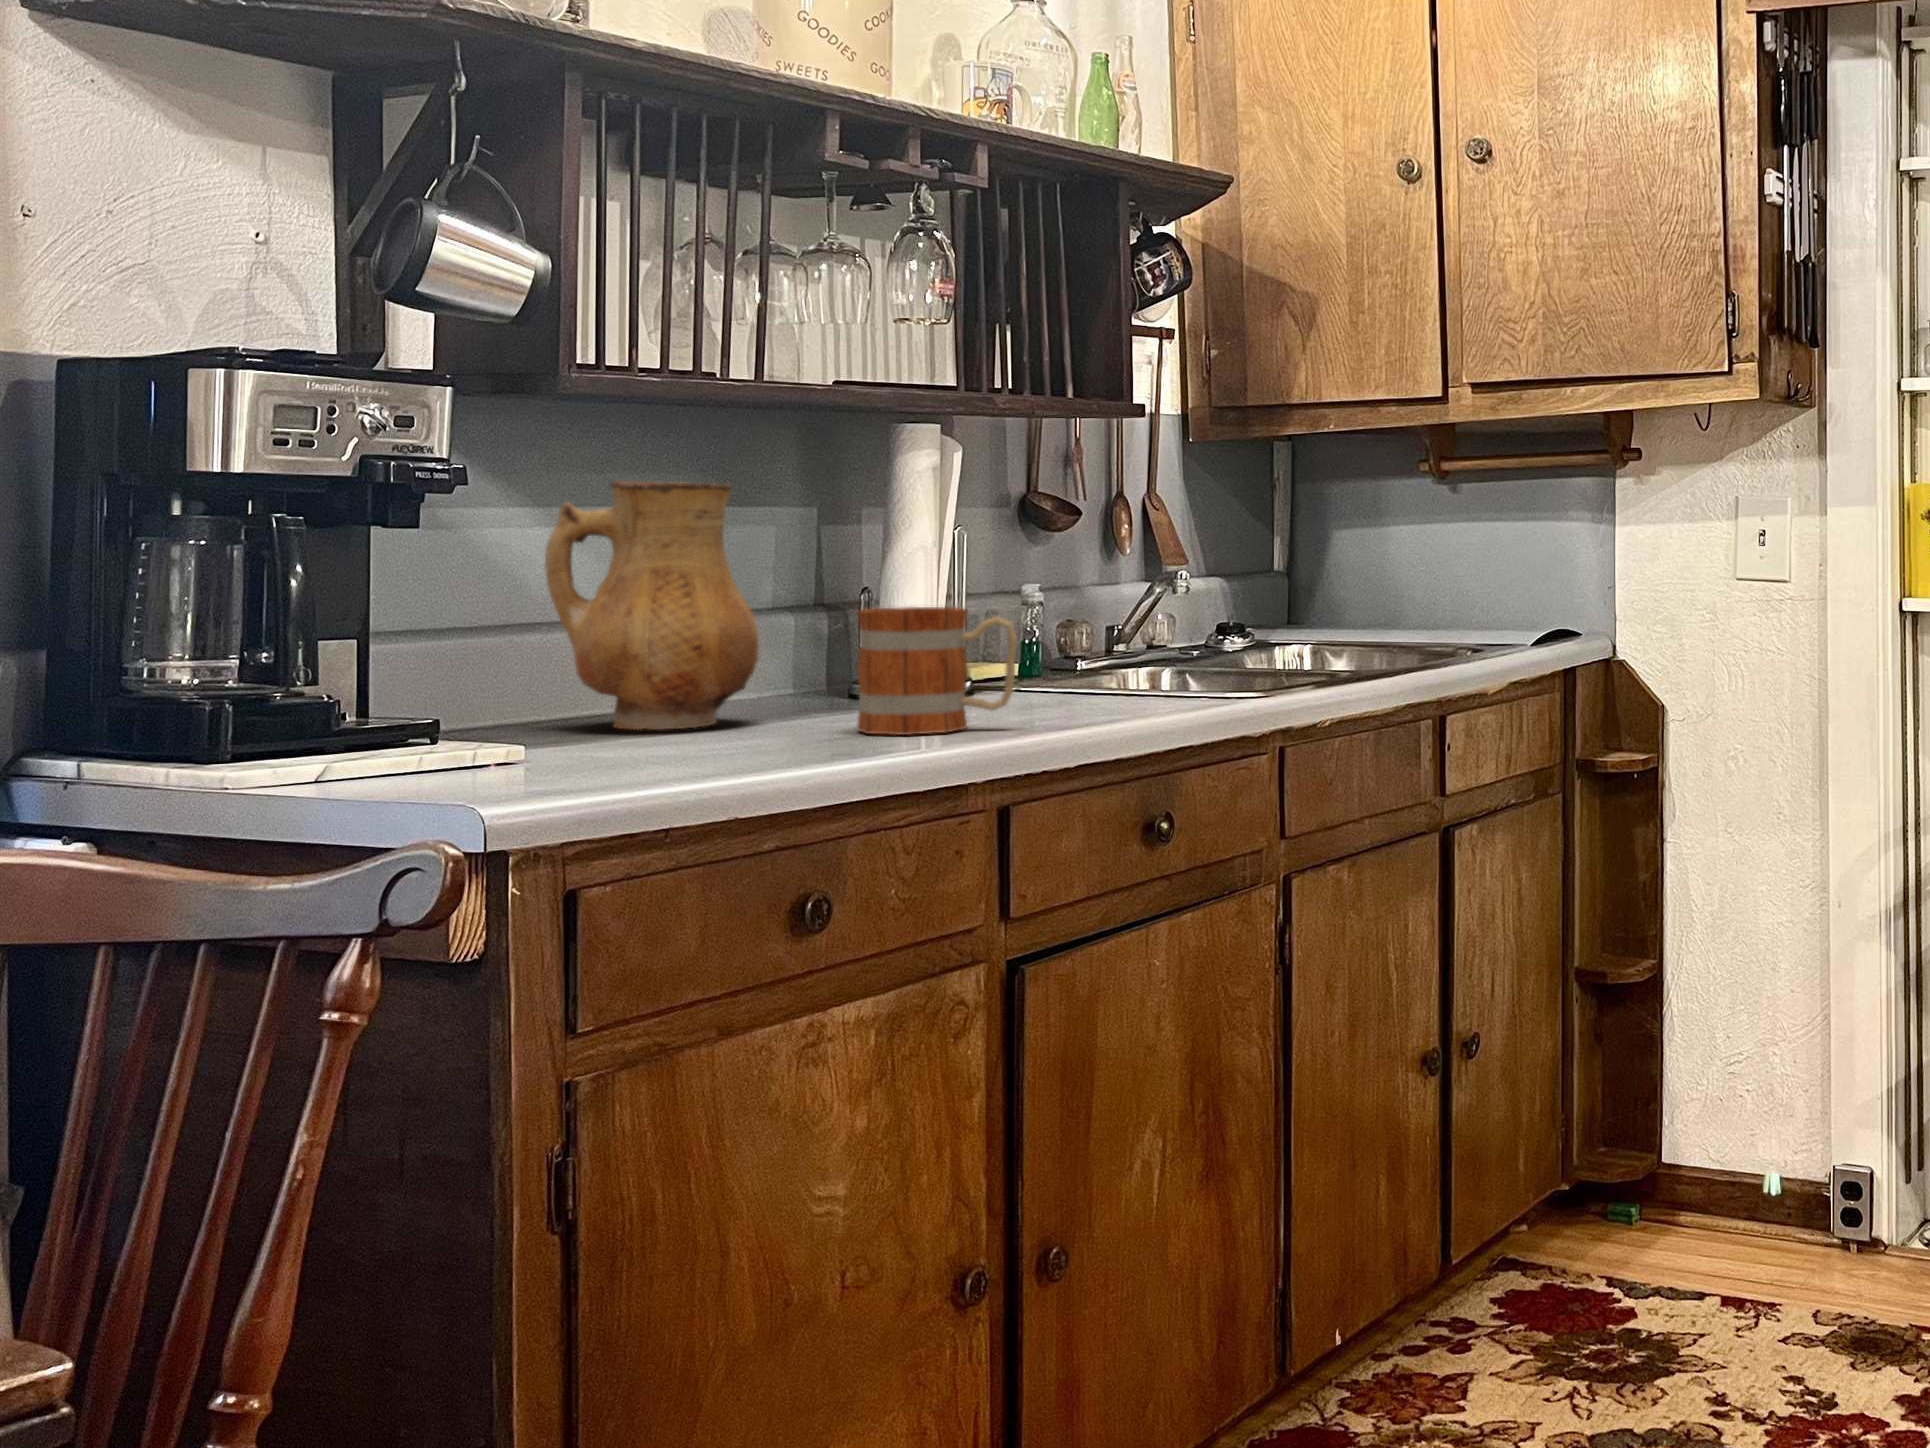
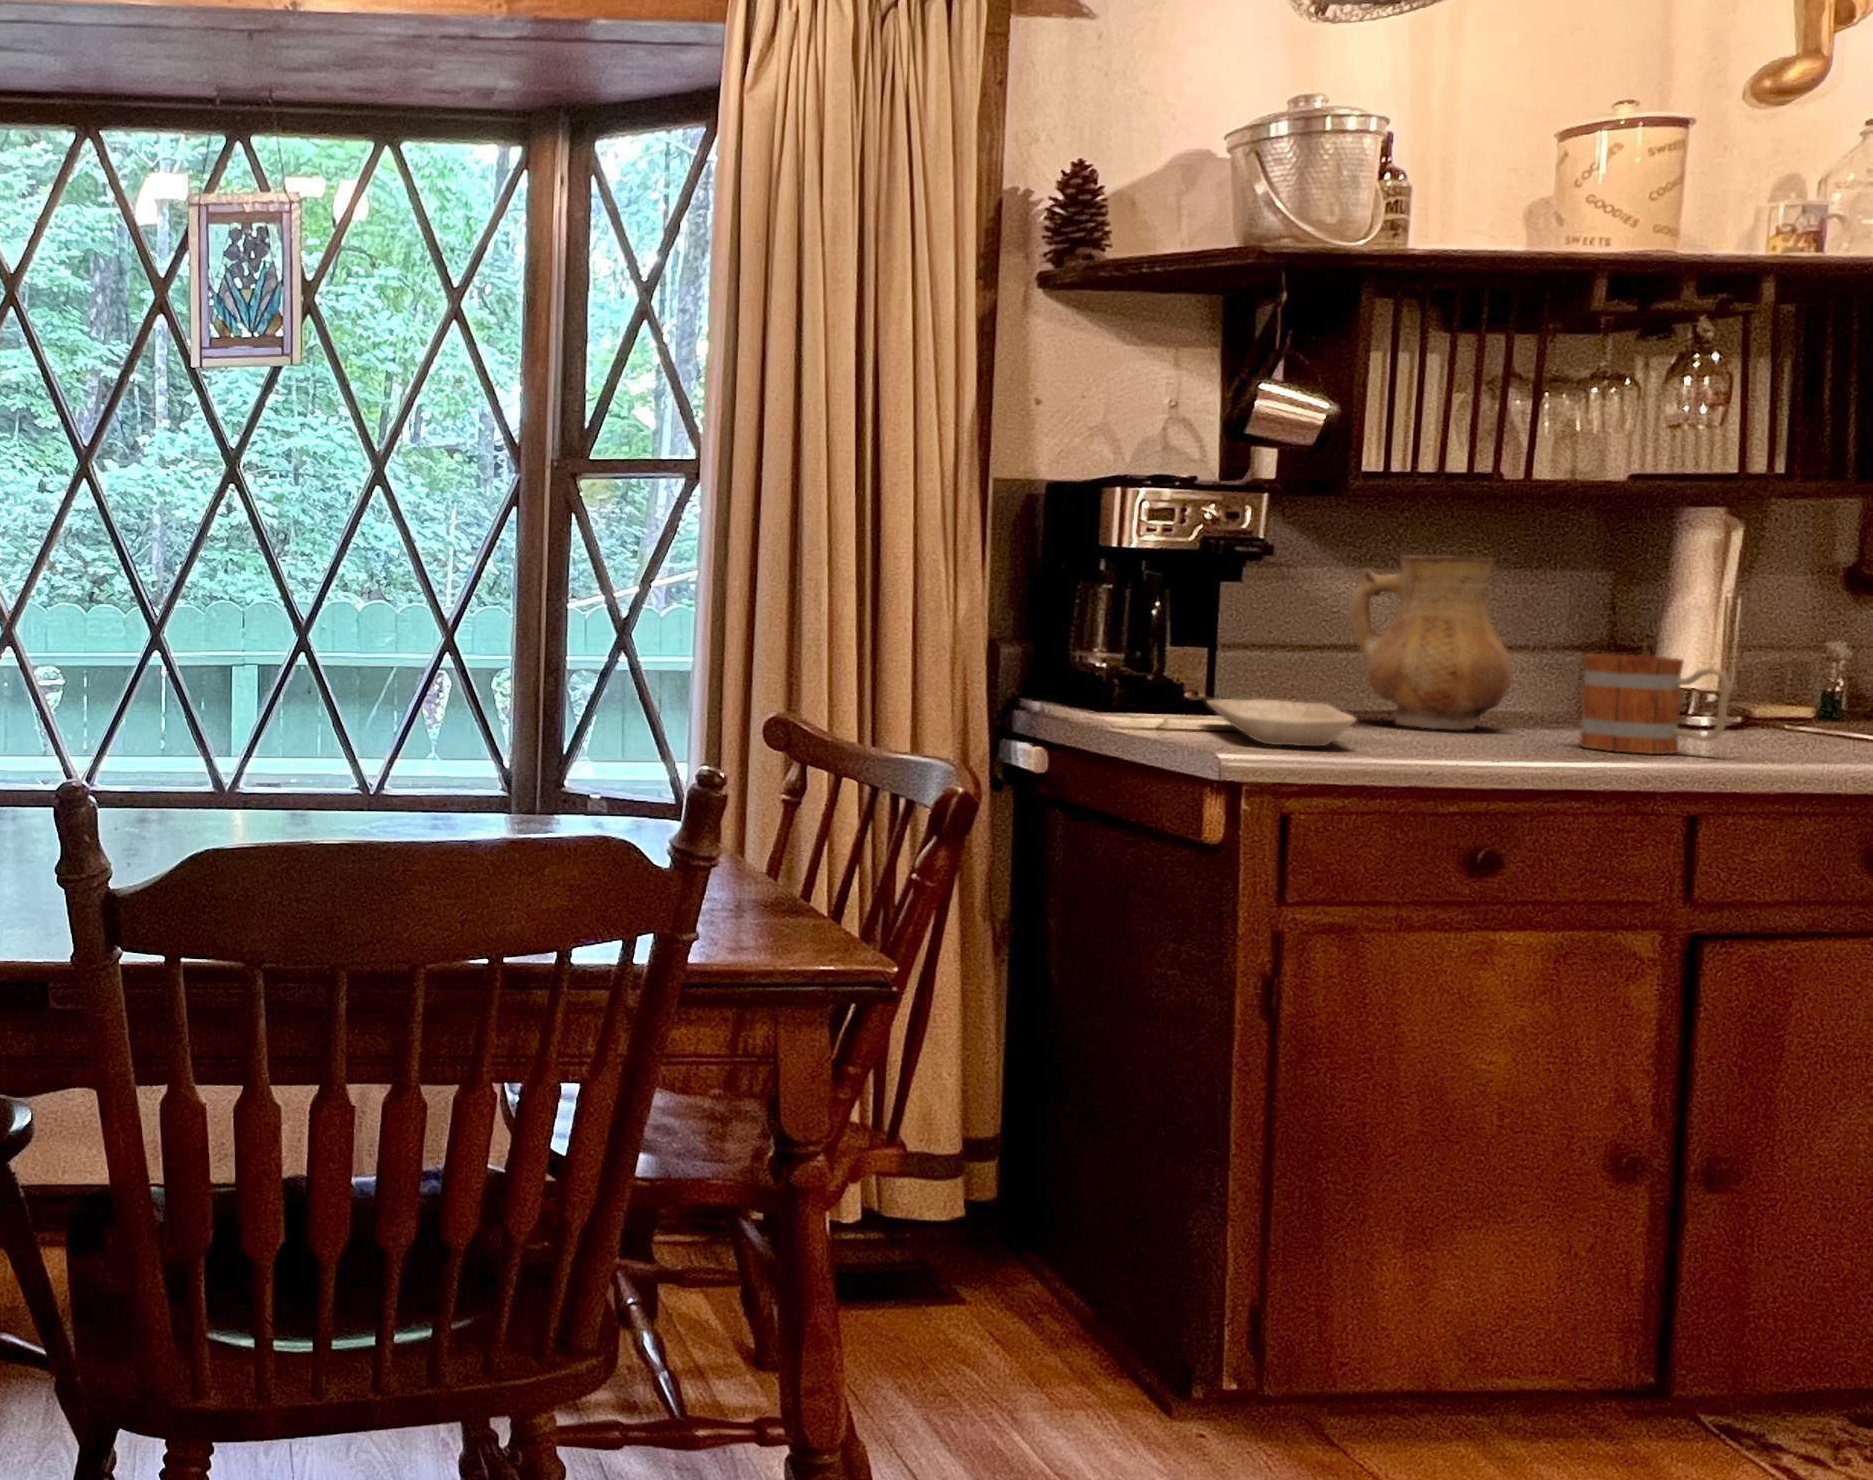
tray: none [364,710,626,784] -> present [1207,699,1356,746]

